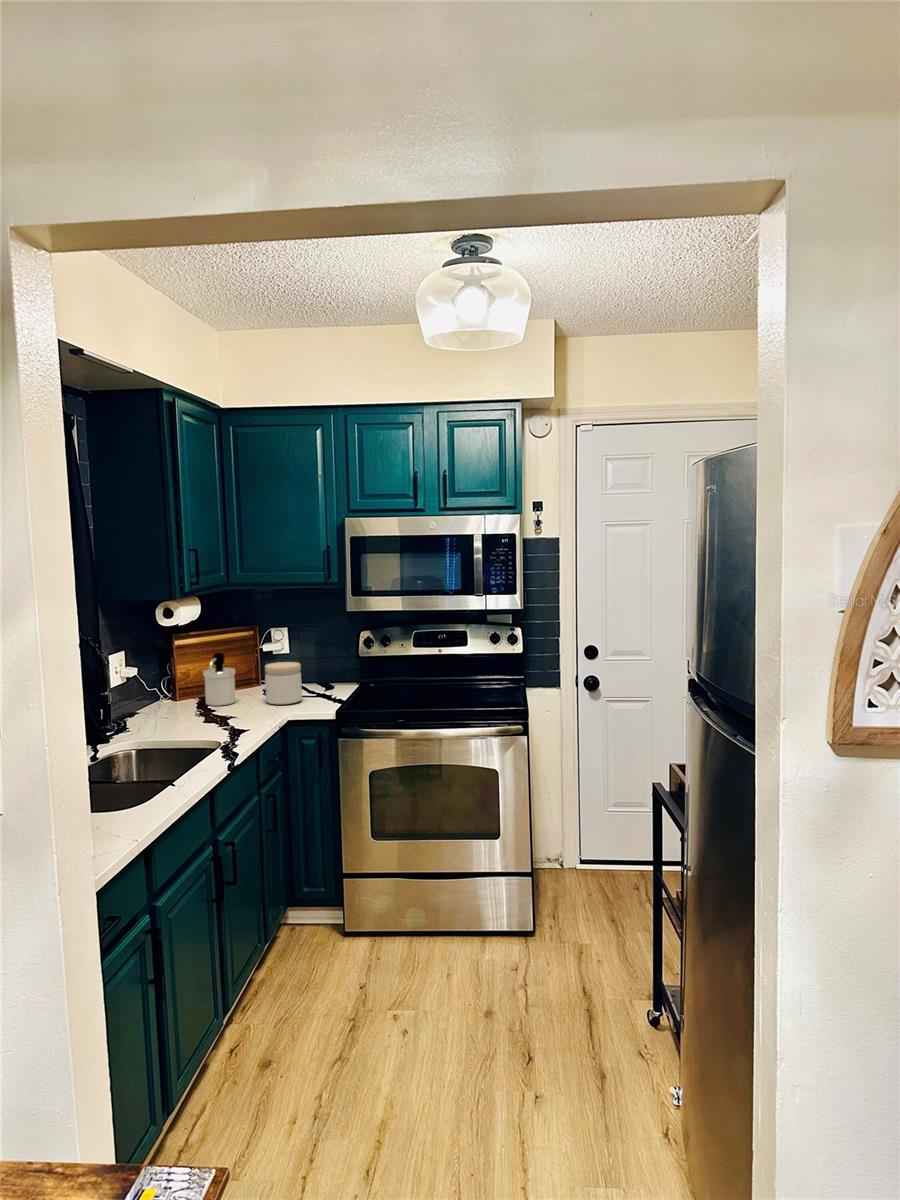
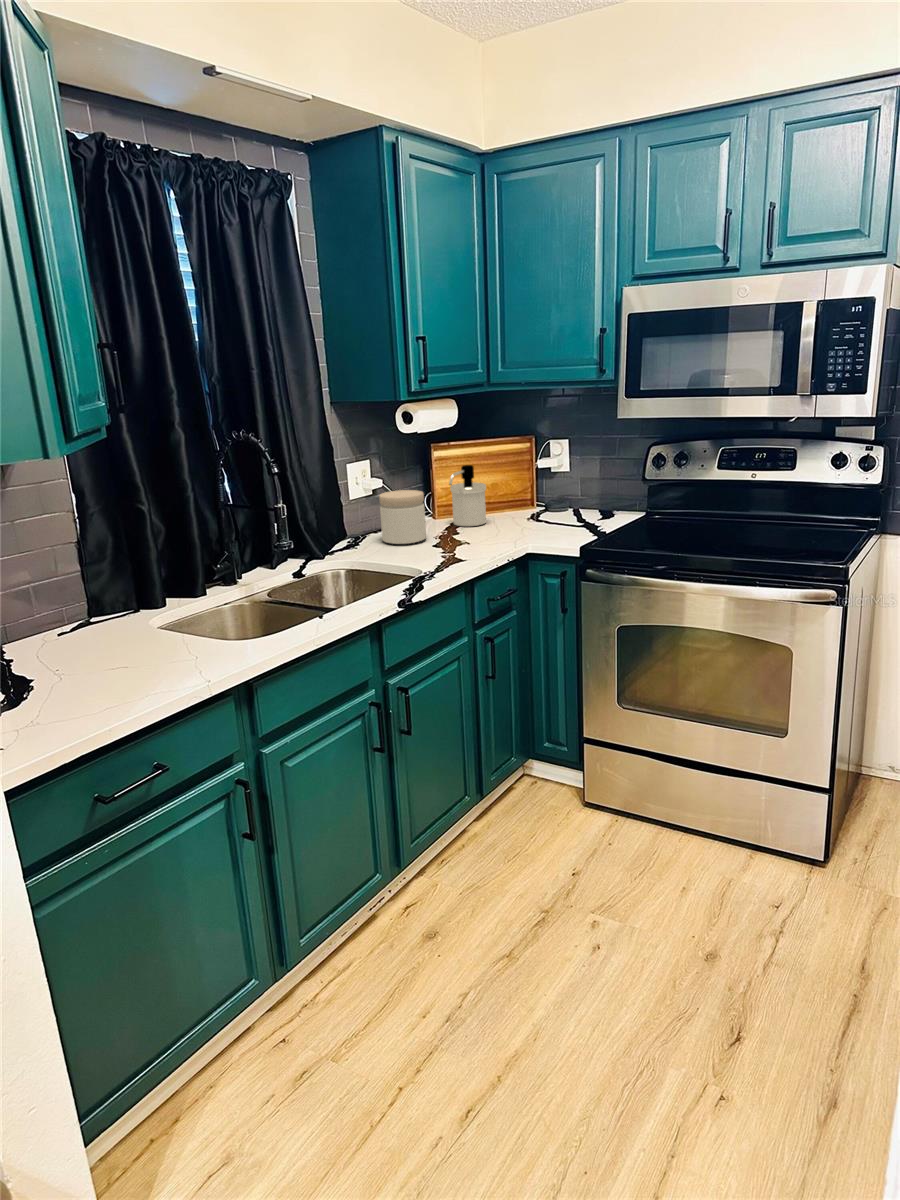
jar: present [265,662,302,704] -> present [379,490,426,544]

